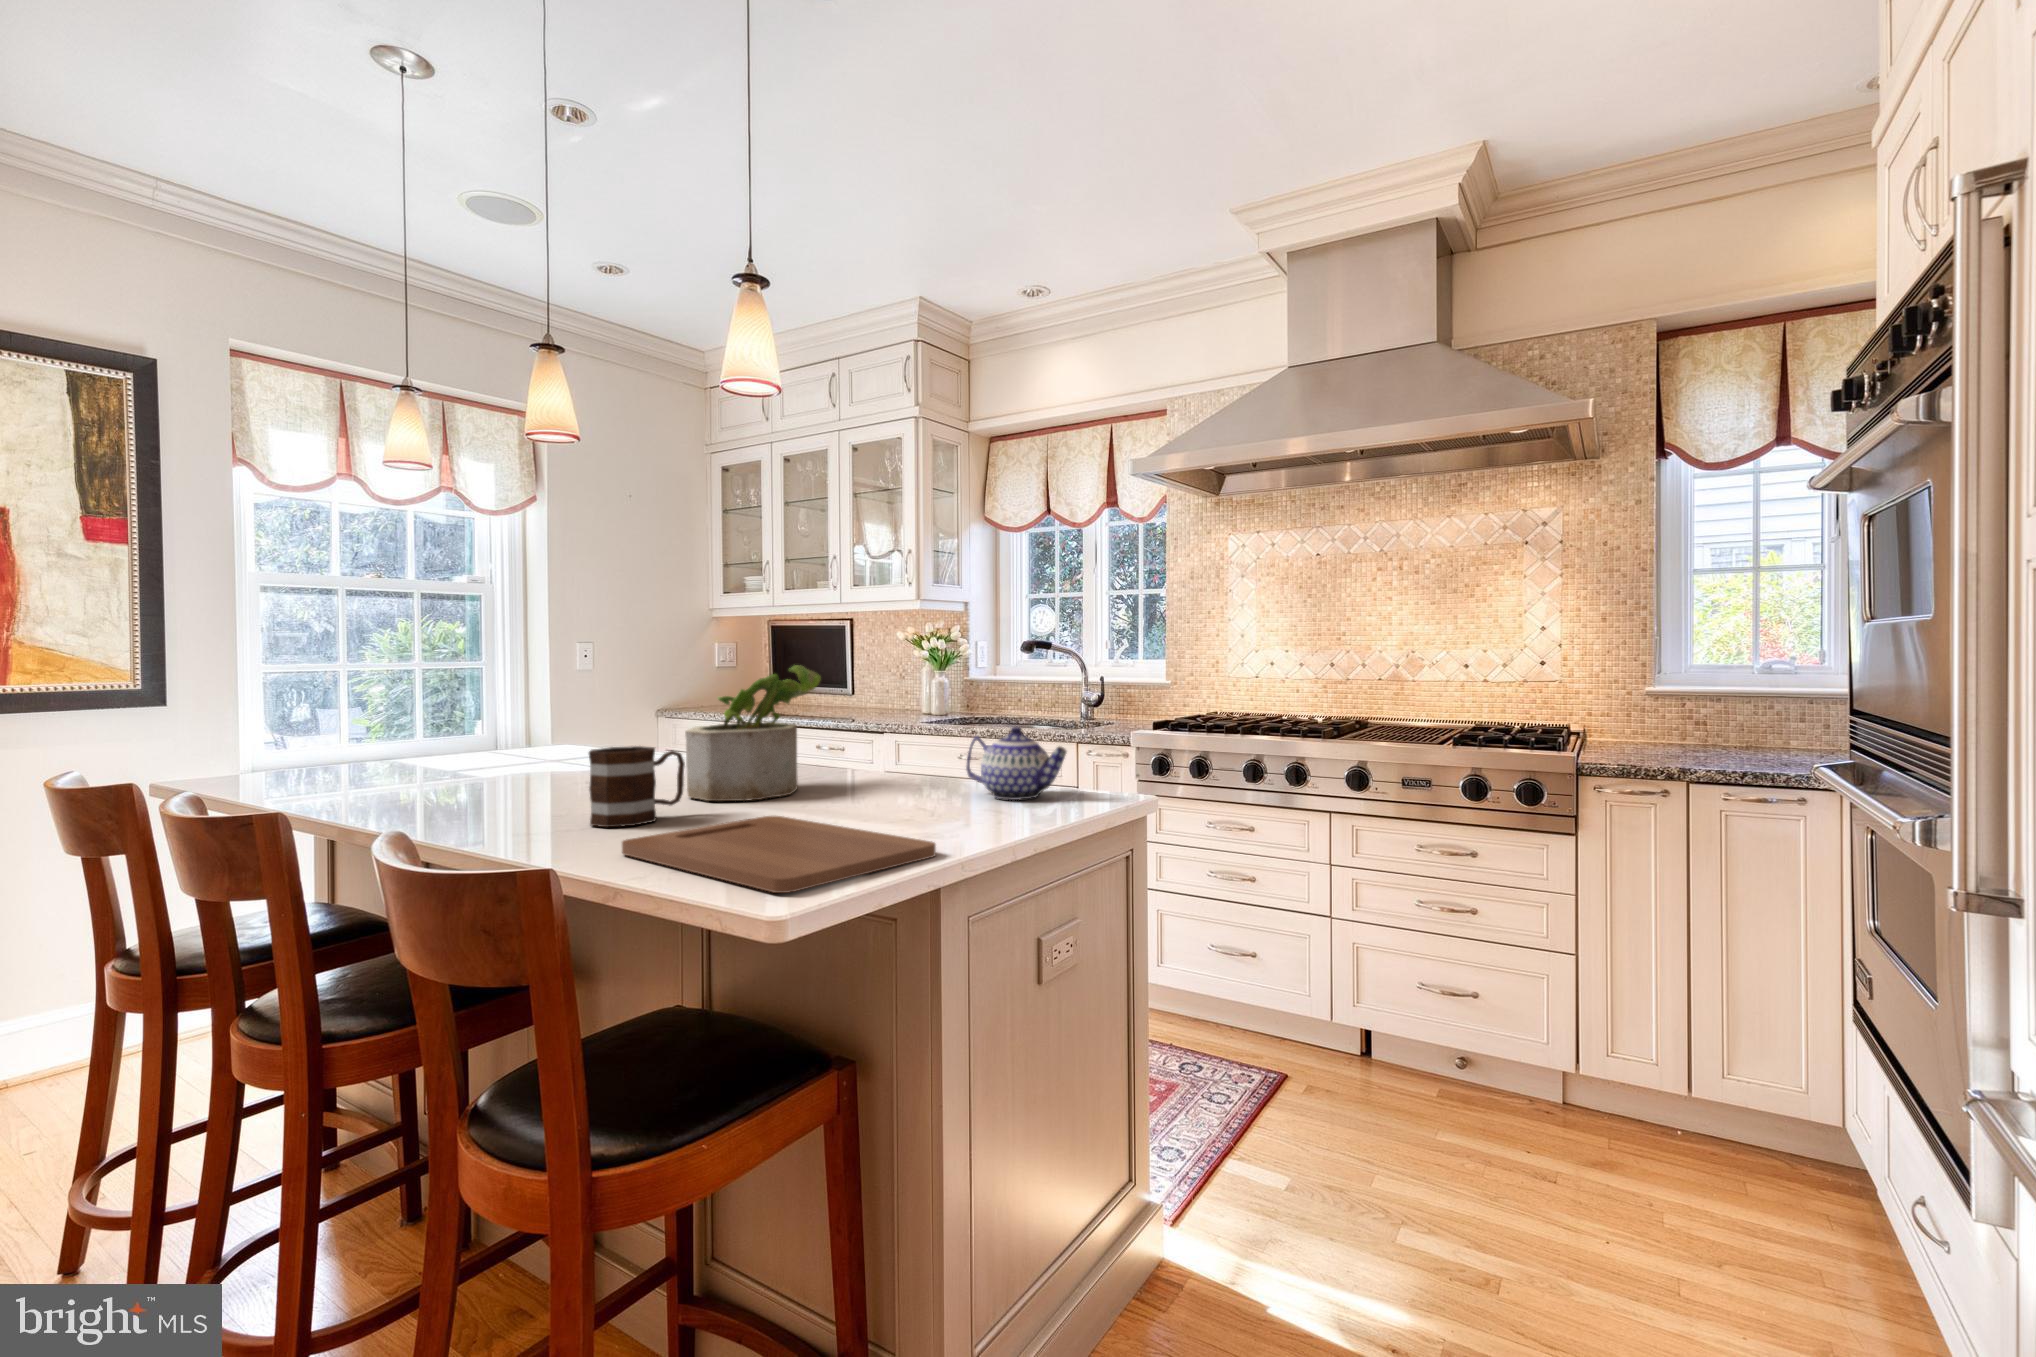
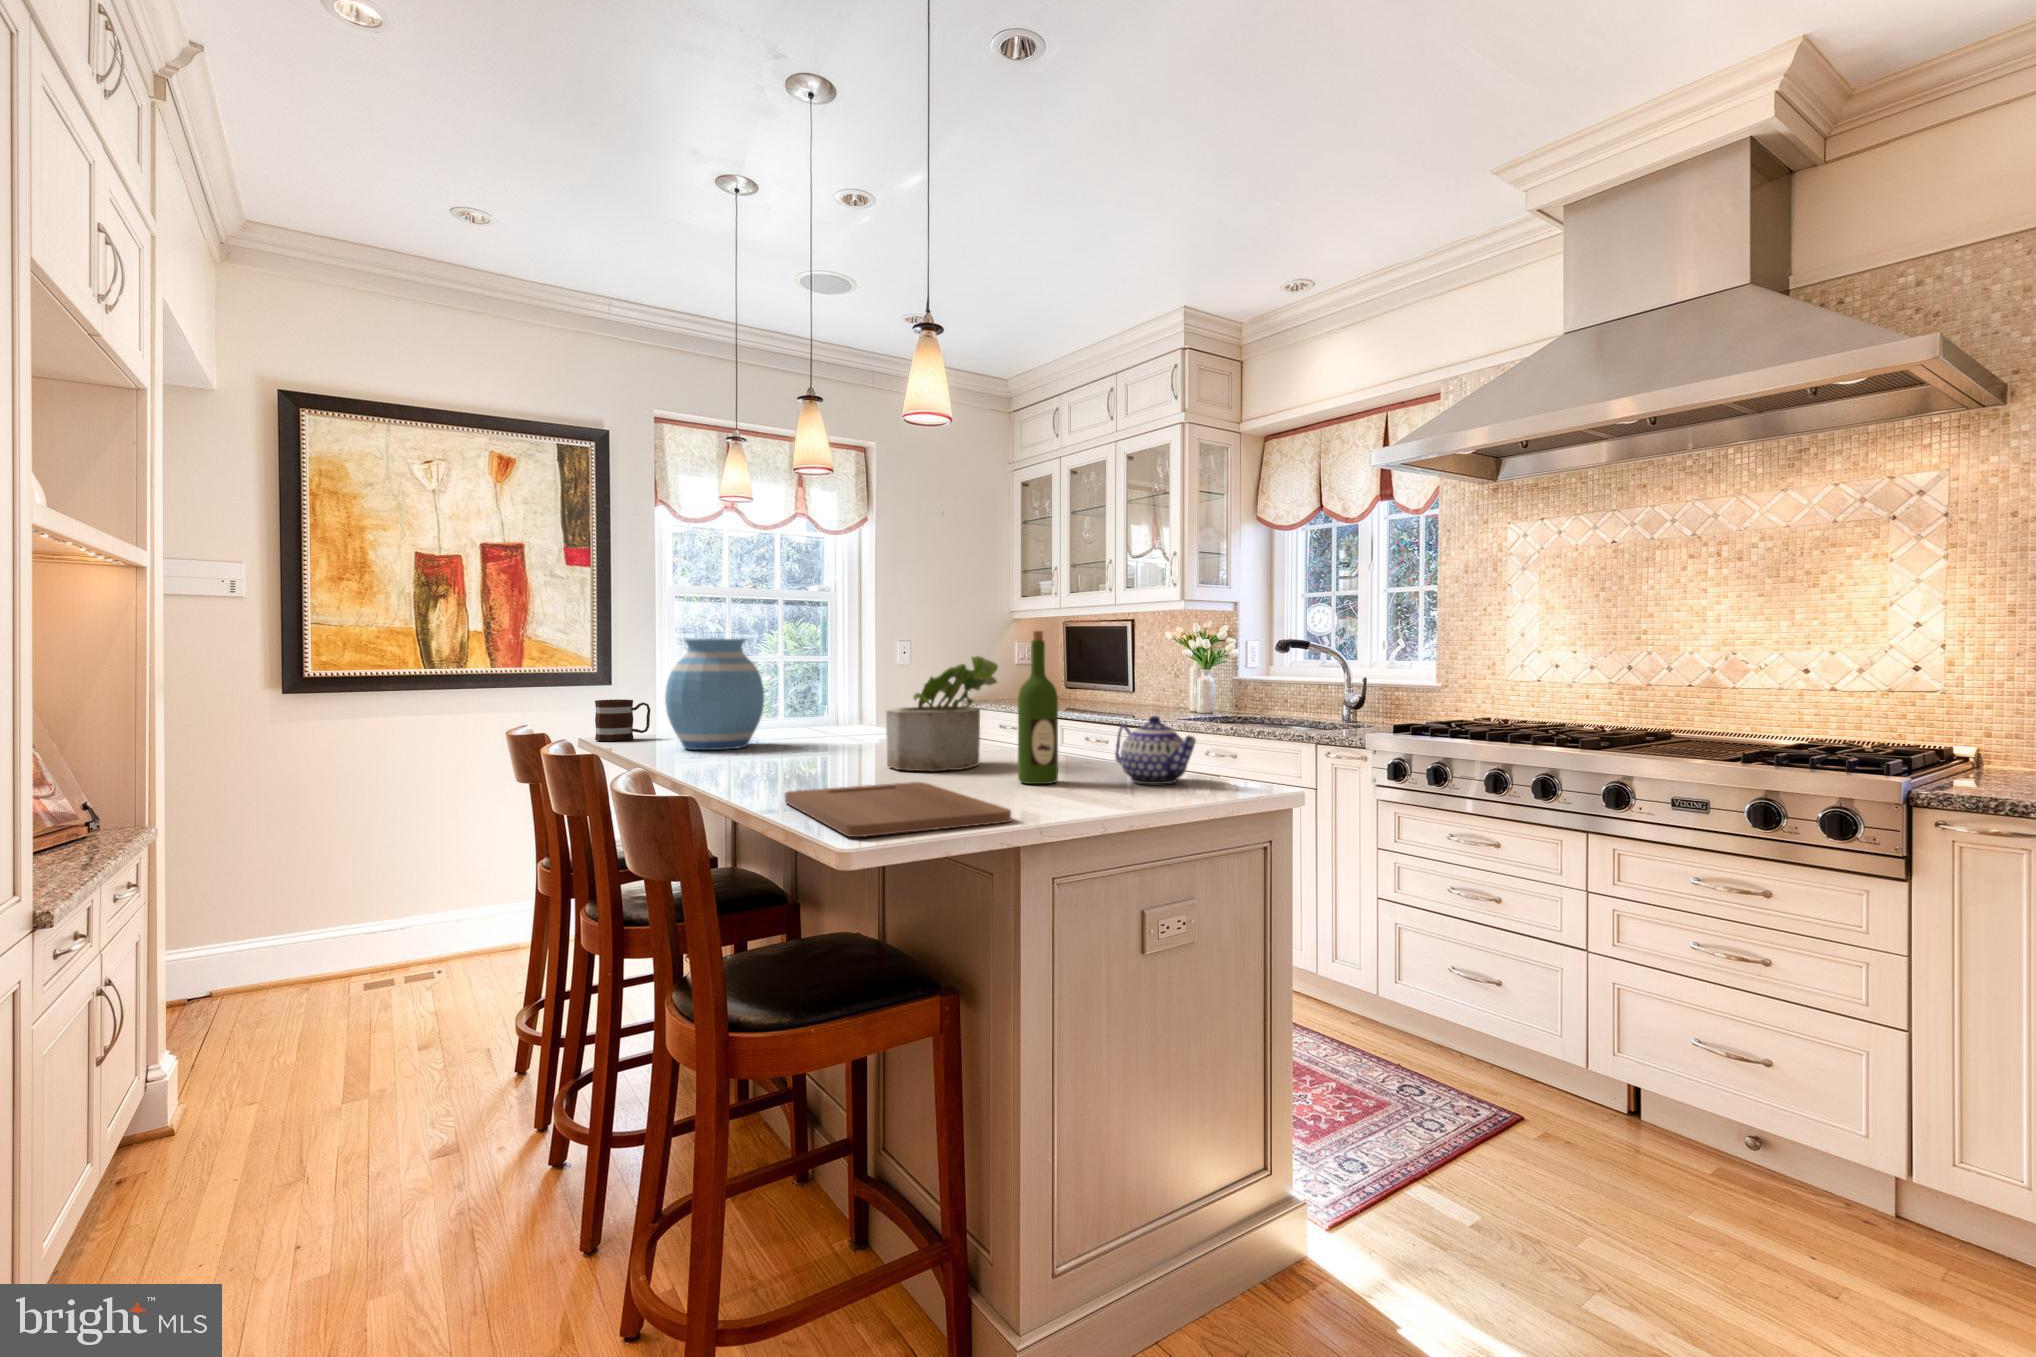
wine bottle: none [872,638,917,808] -> present [1018,631,1058,784]
vase: none [333,646,477,791] -> present [665,639,764,750]
mug: present [589,746,685,827] -> present [595,699,650,741]

